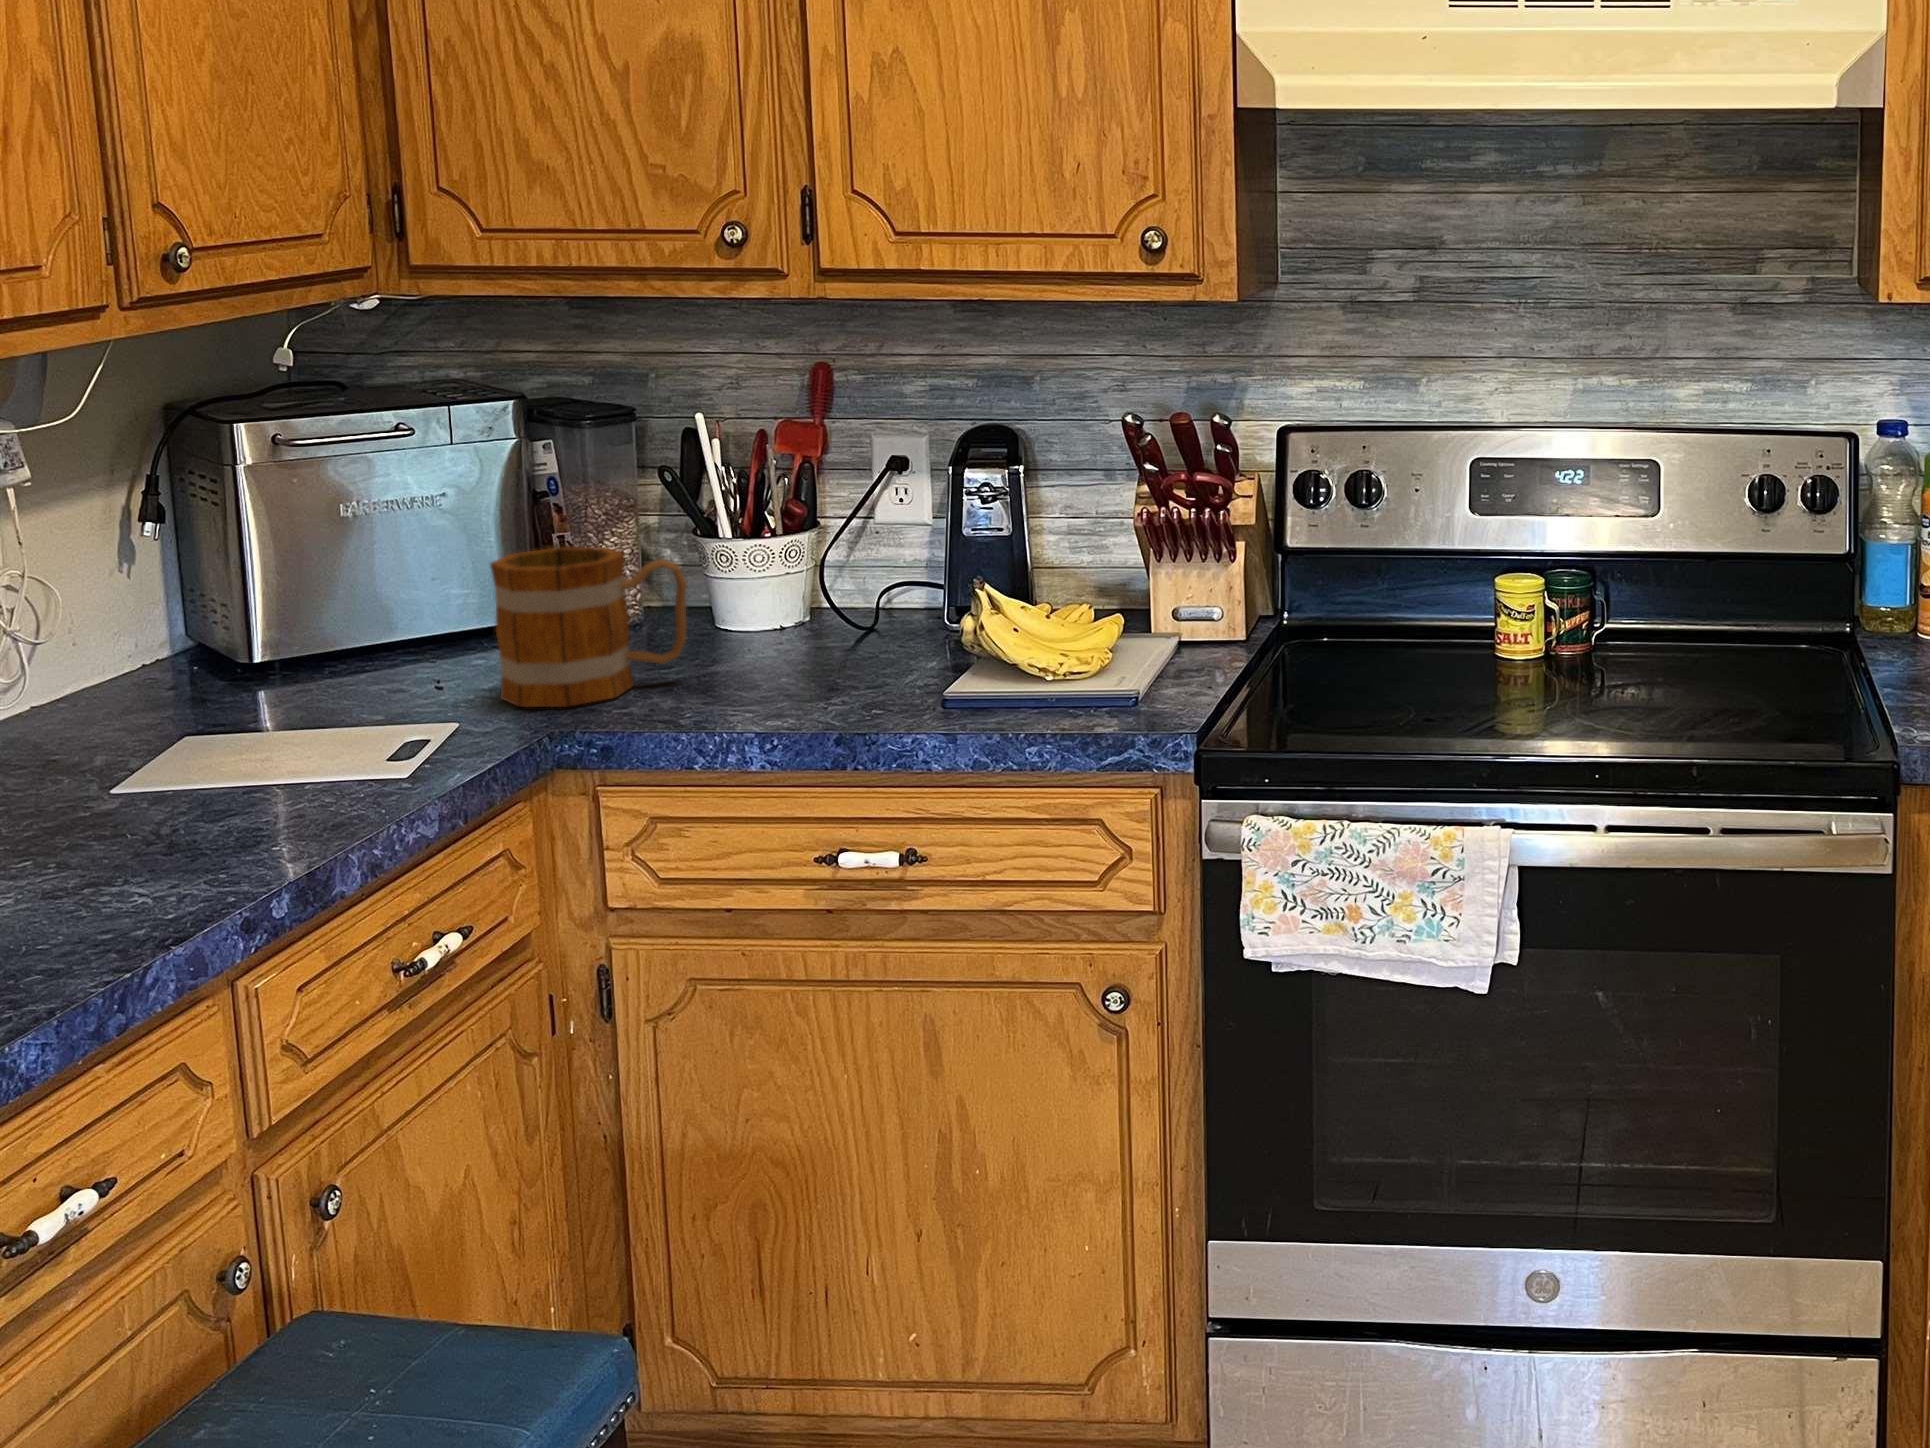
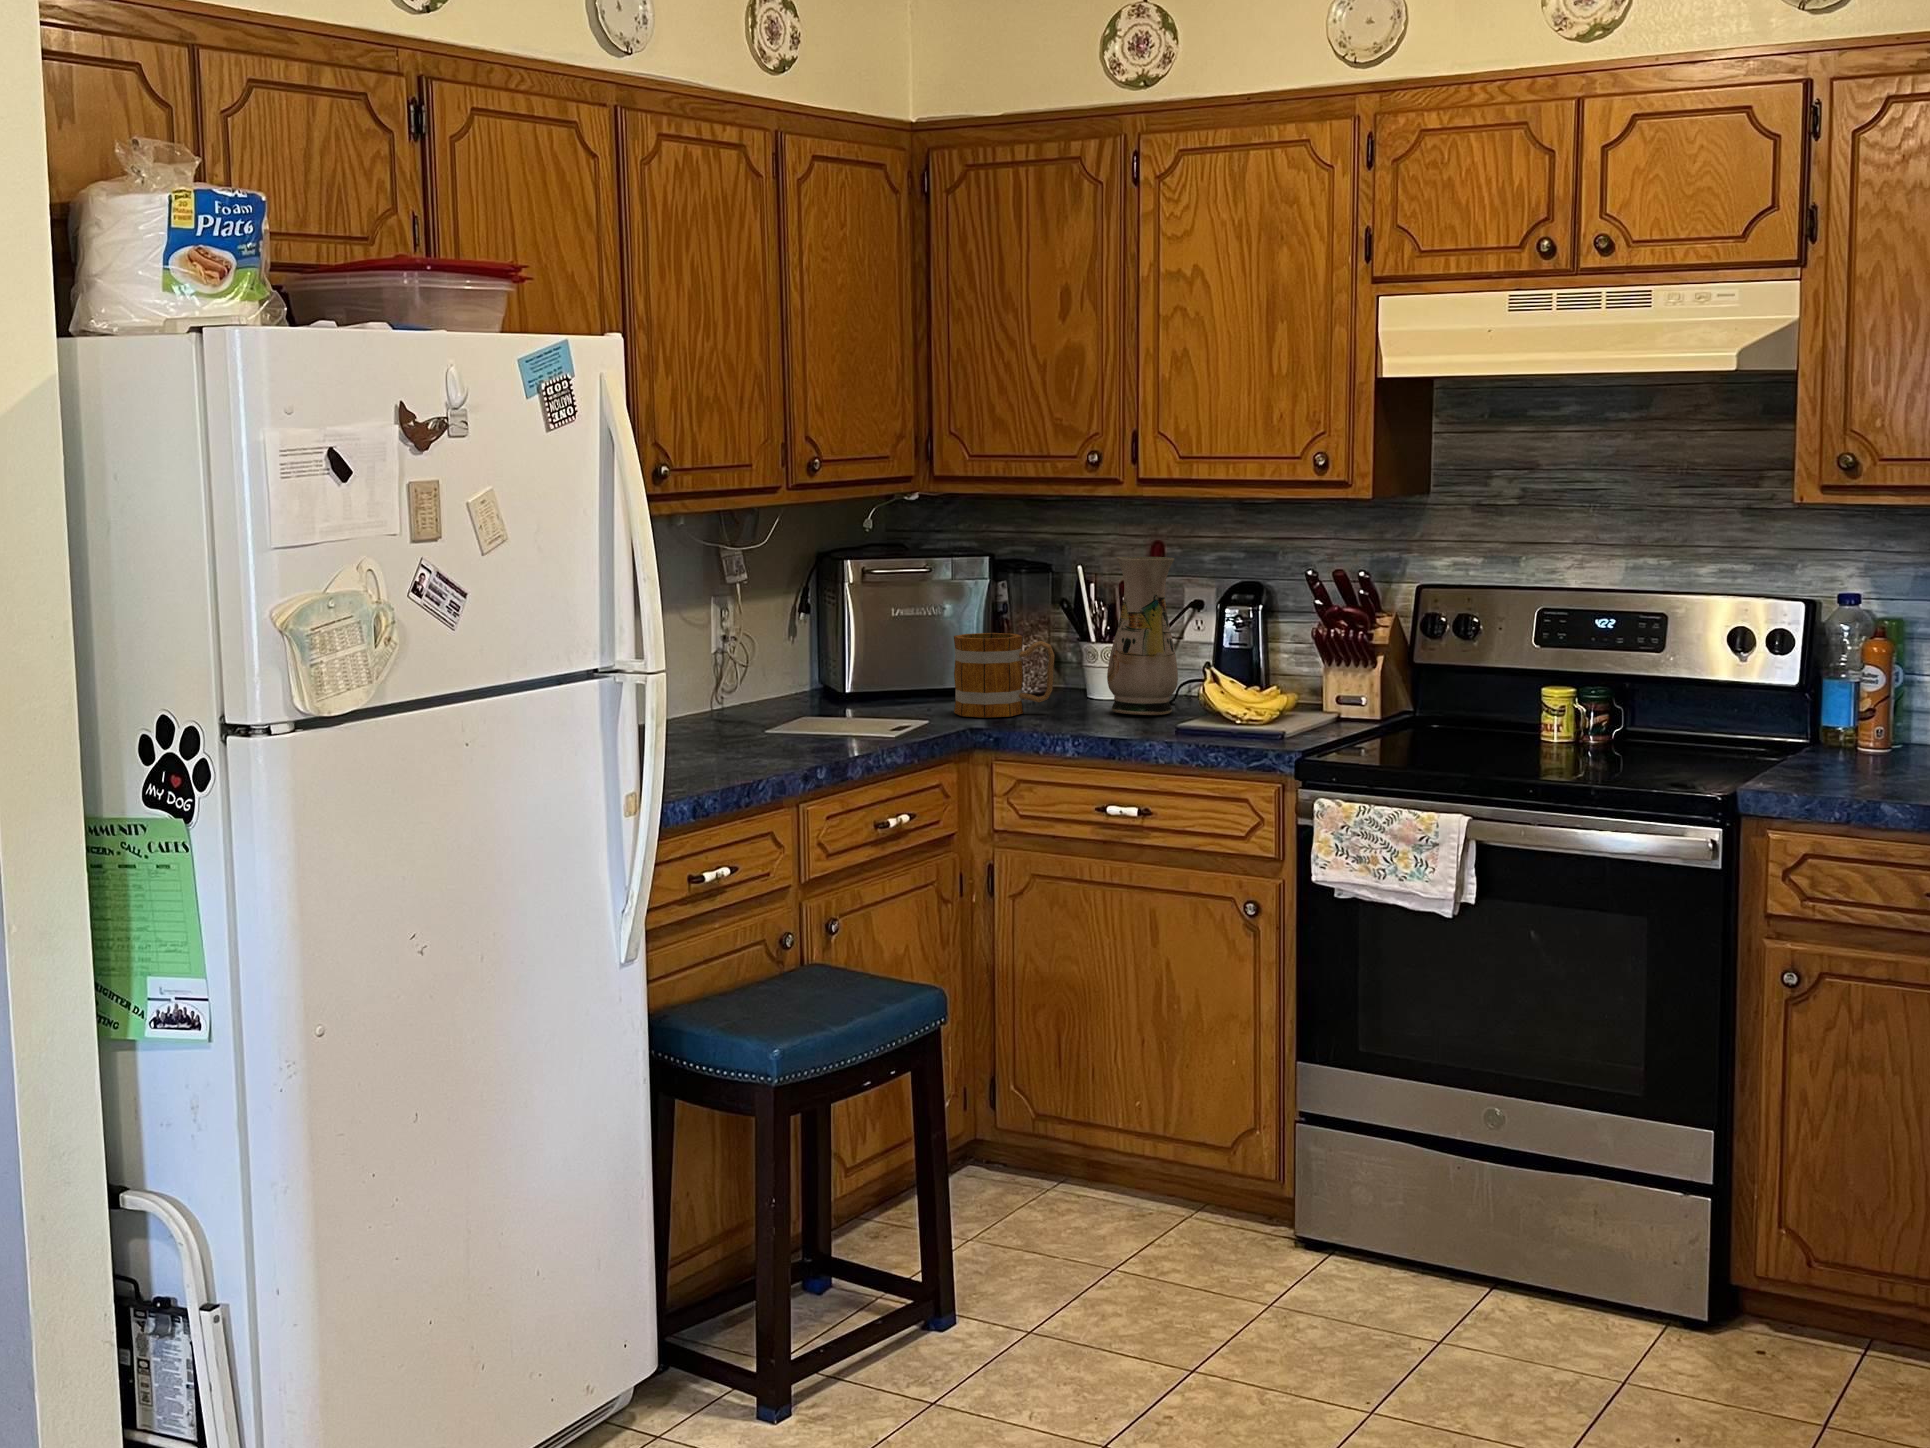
vase: none [782,400,905,670] -> present [1107,557,1178,715]

